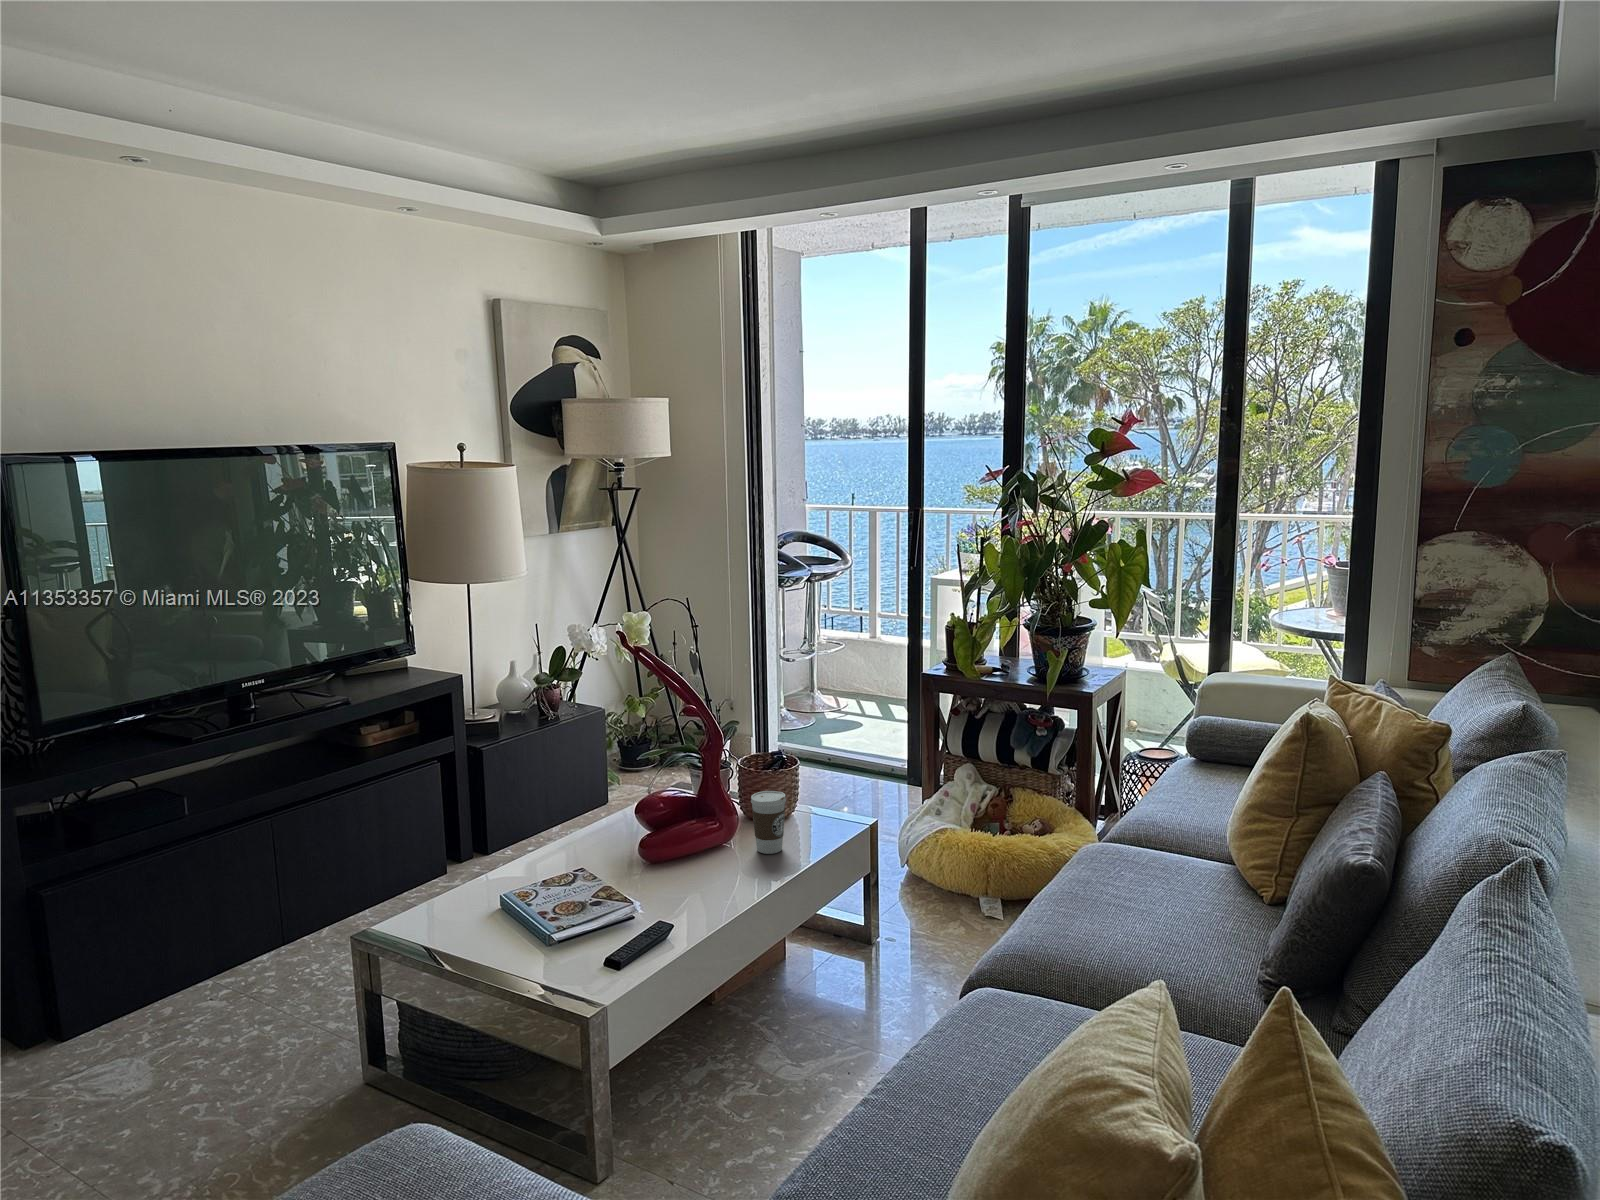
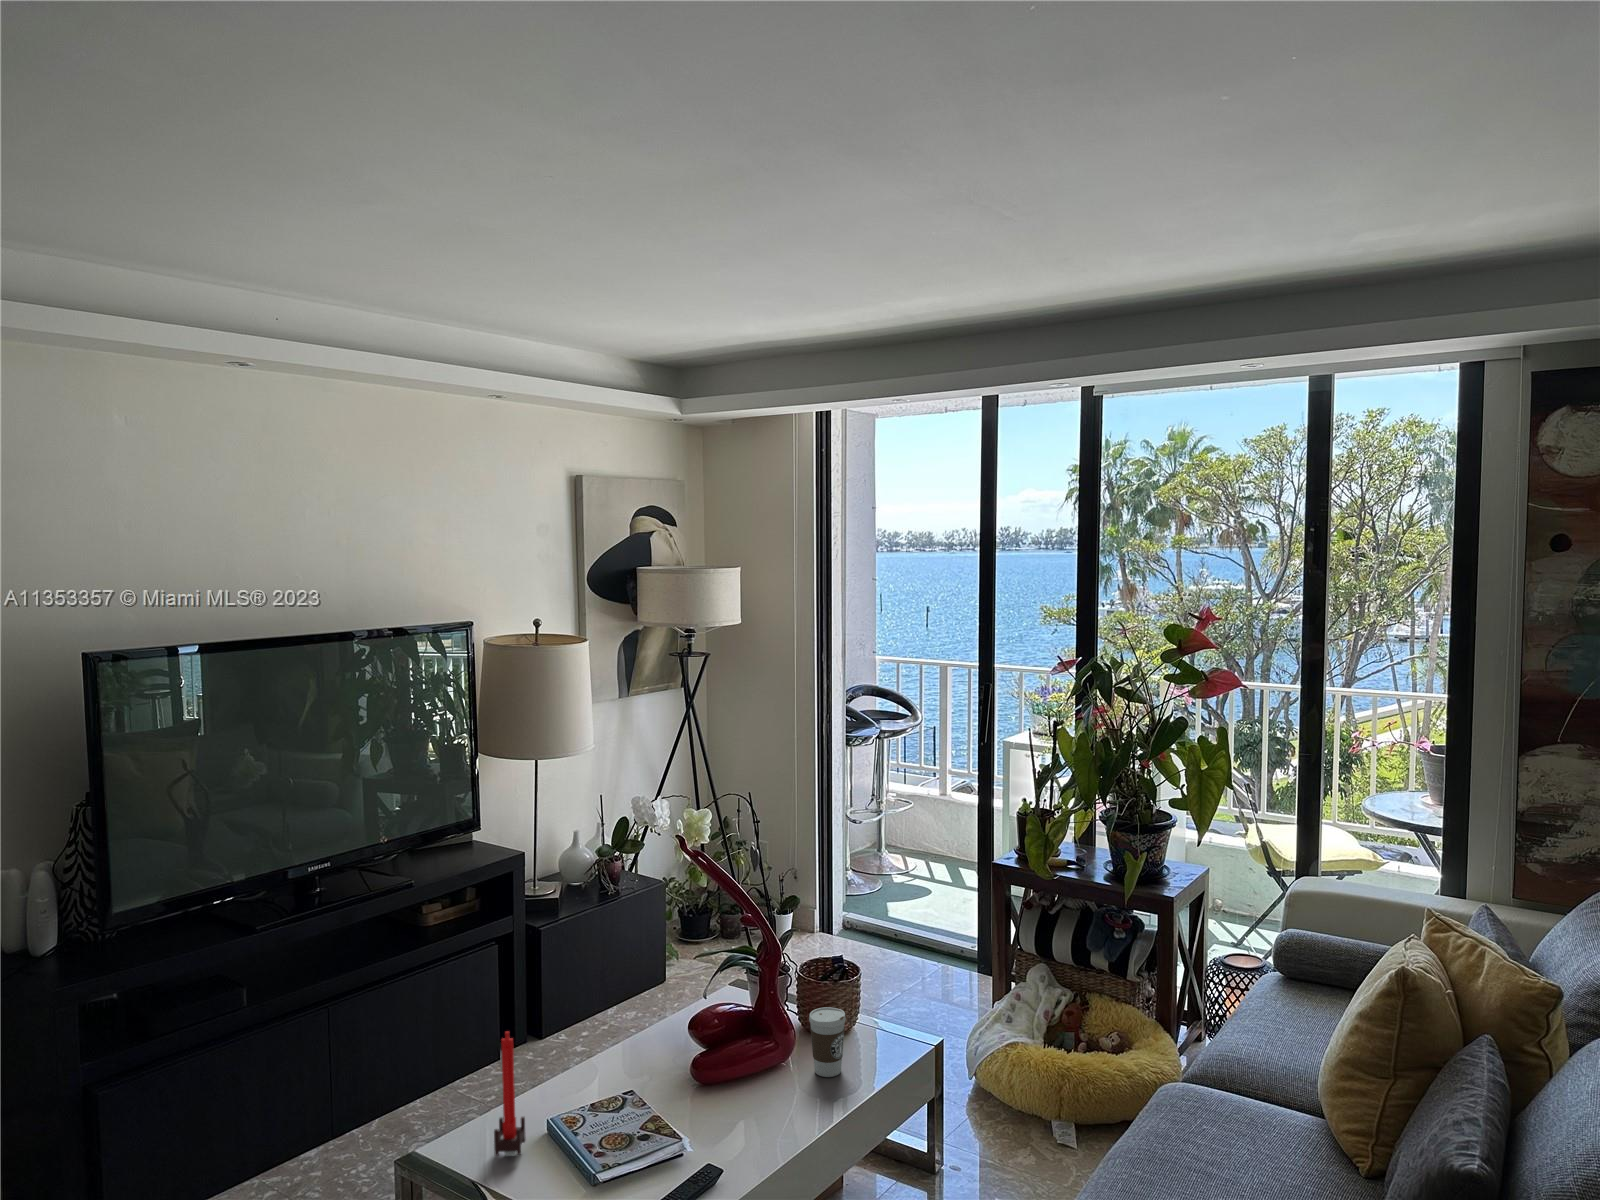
candle: none [448,808,479,926] -> present [494,1031,526,1156]

